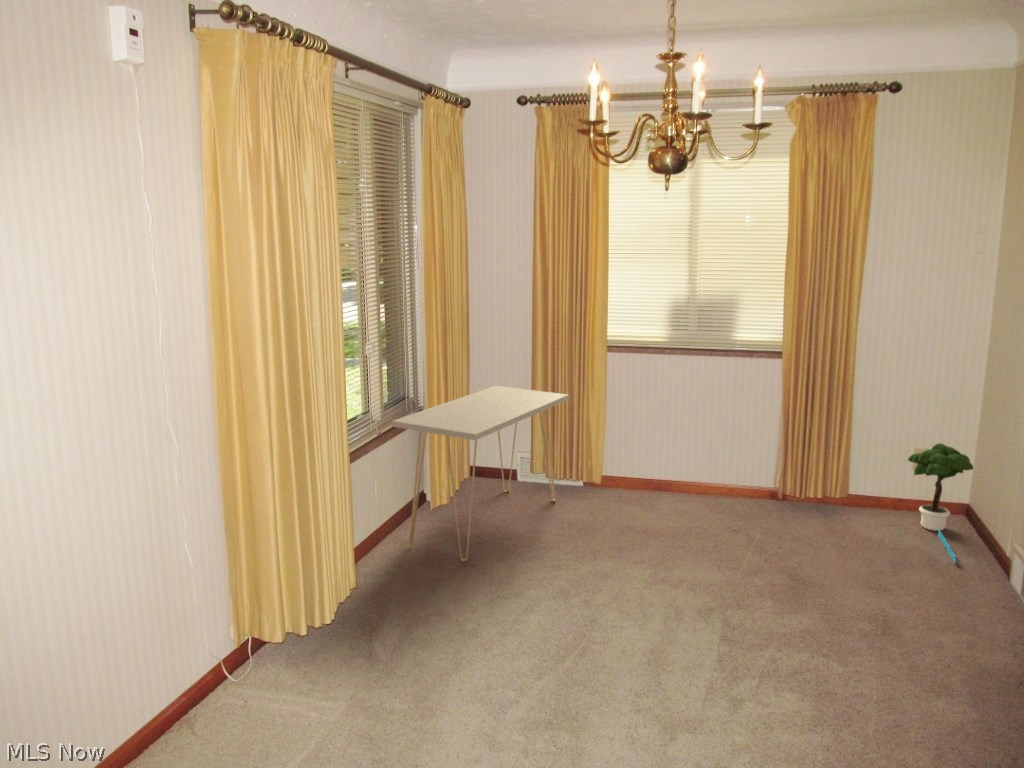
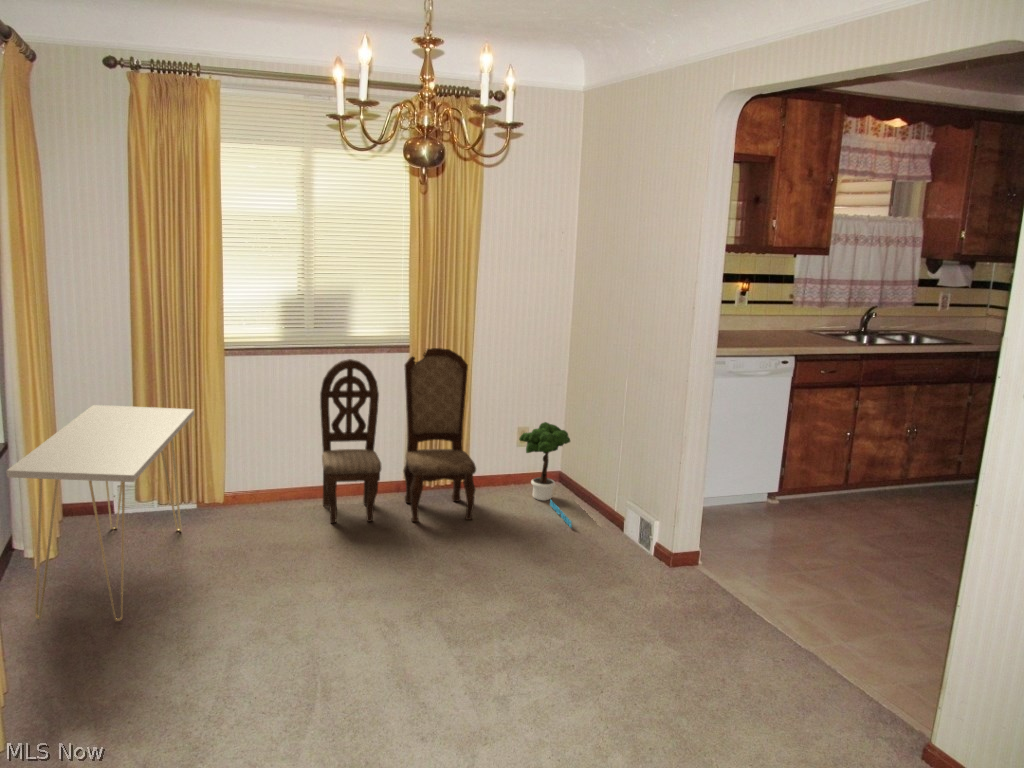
dining chair: none [682,355,847,536] -> present [320,348,476,523]

